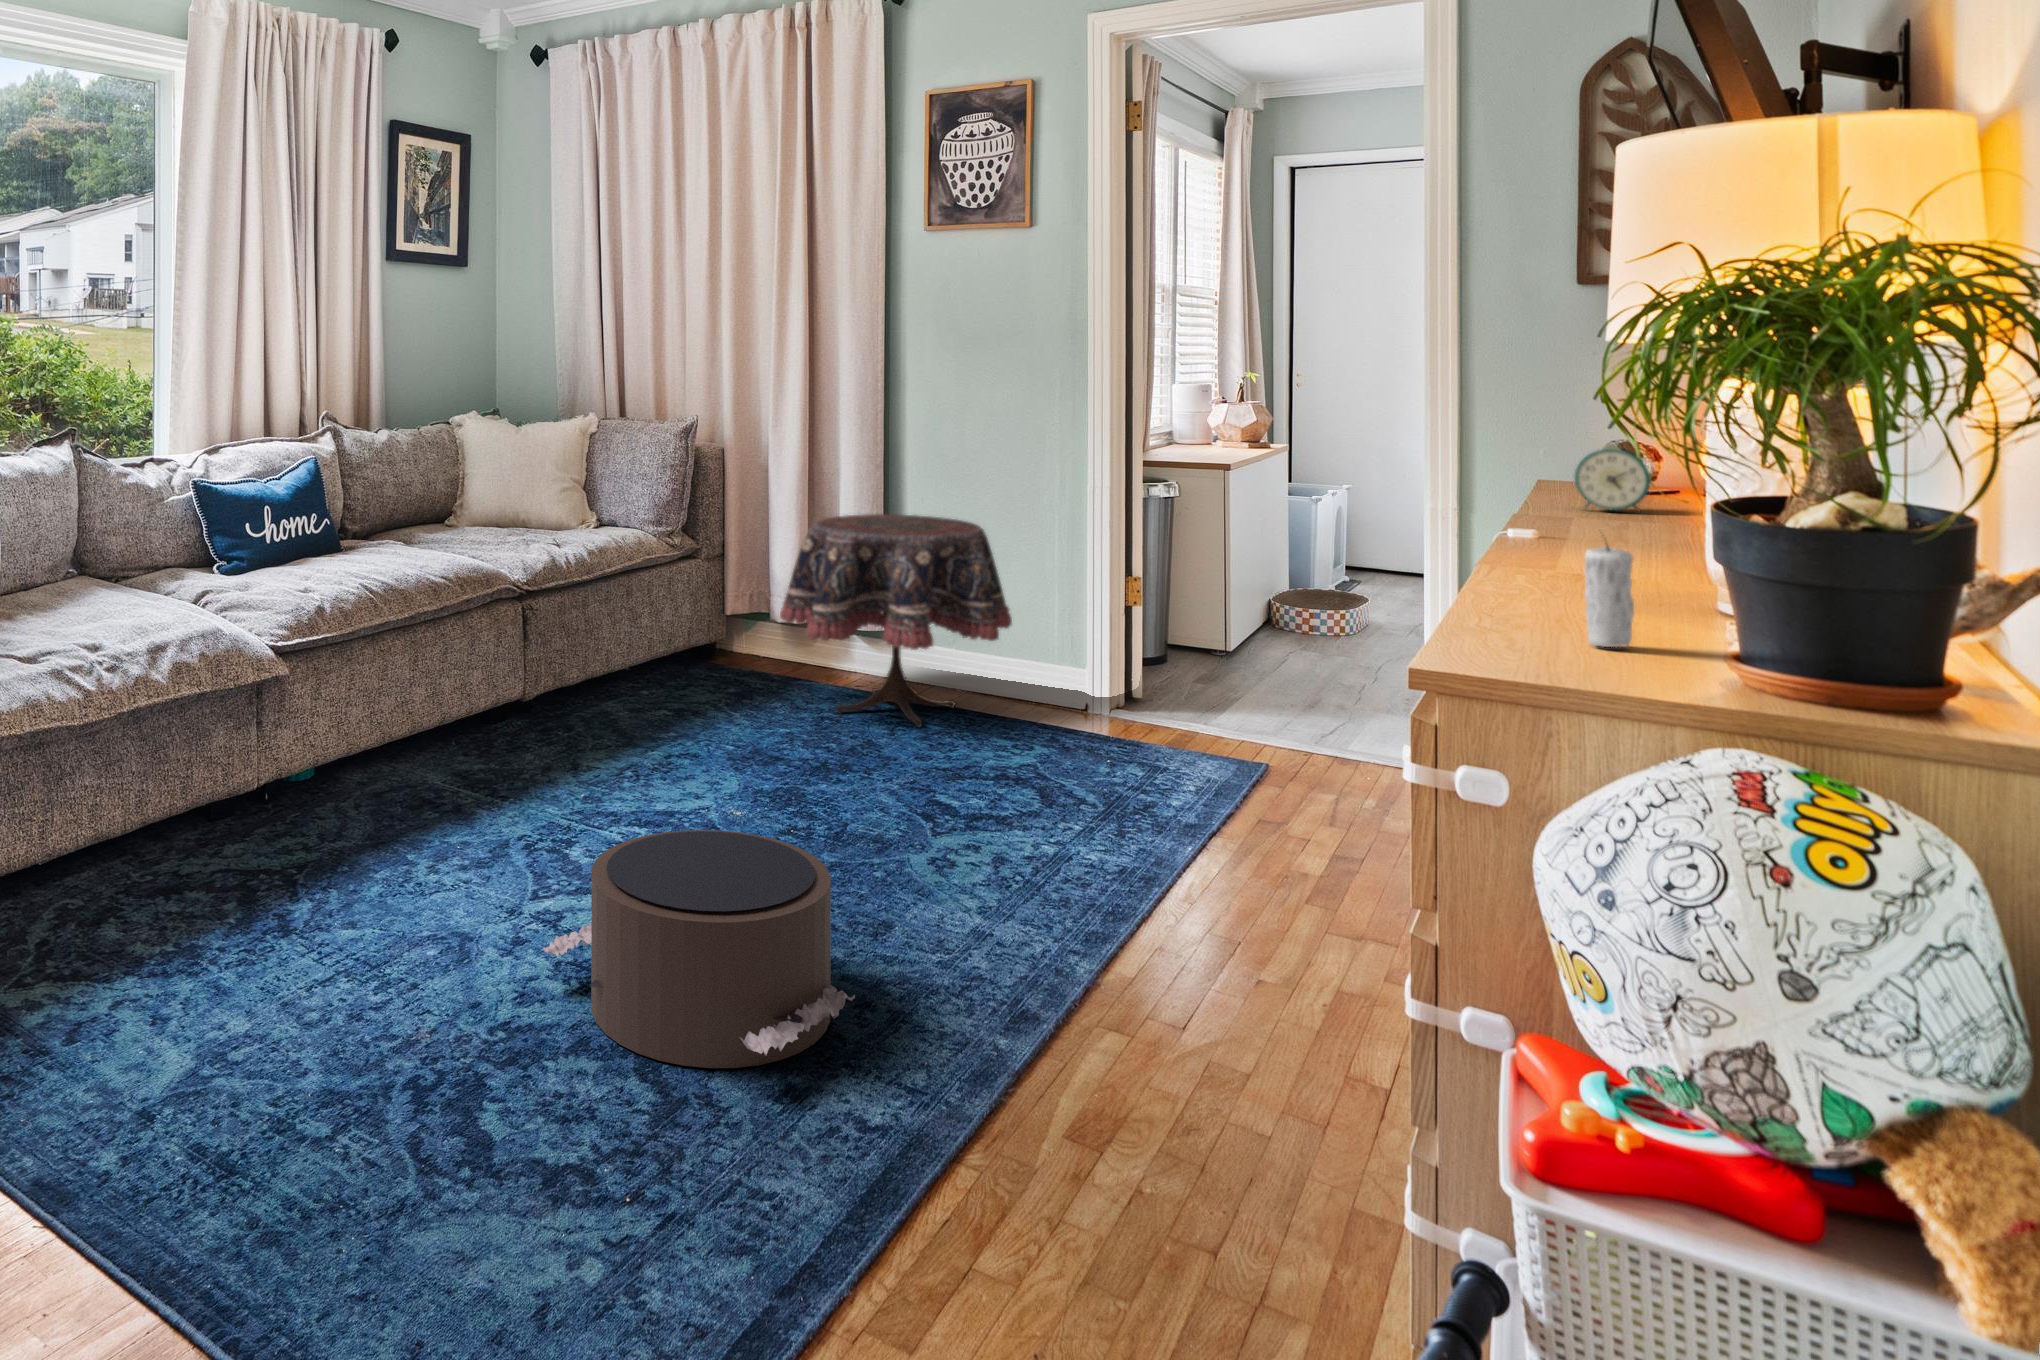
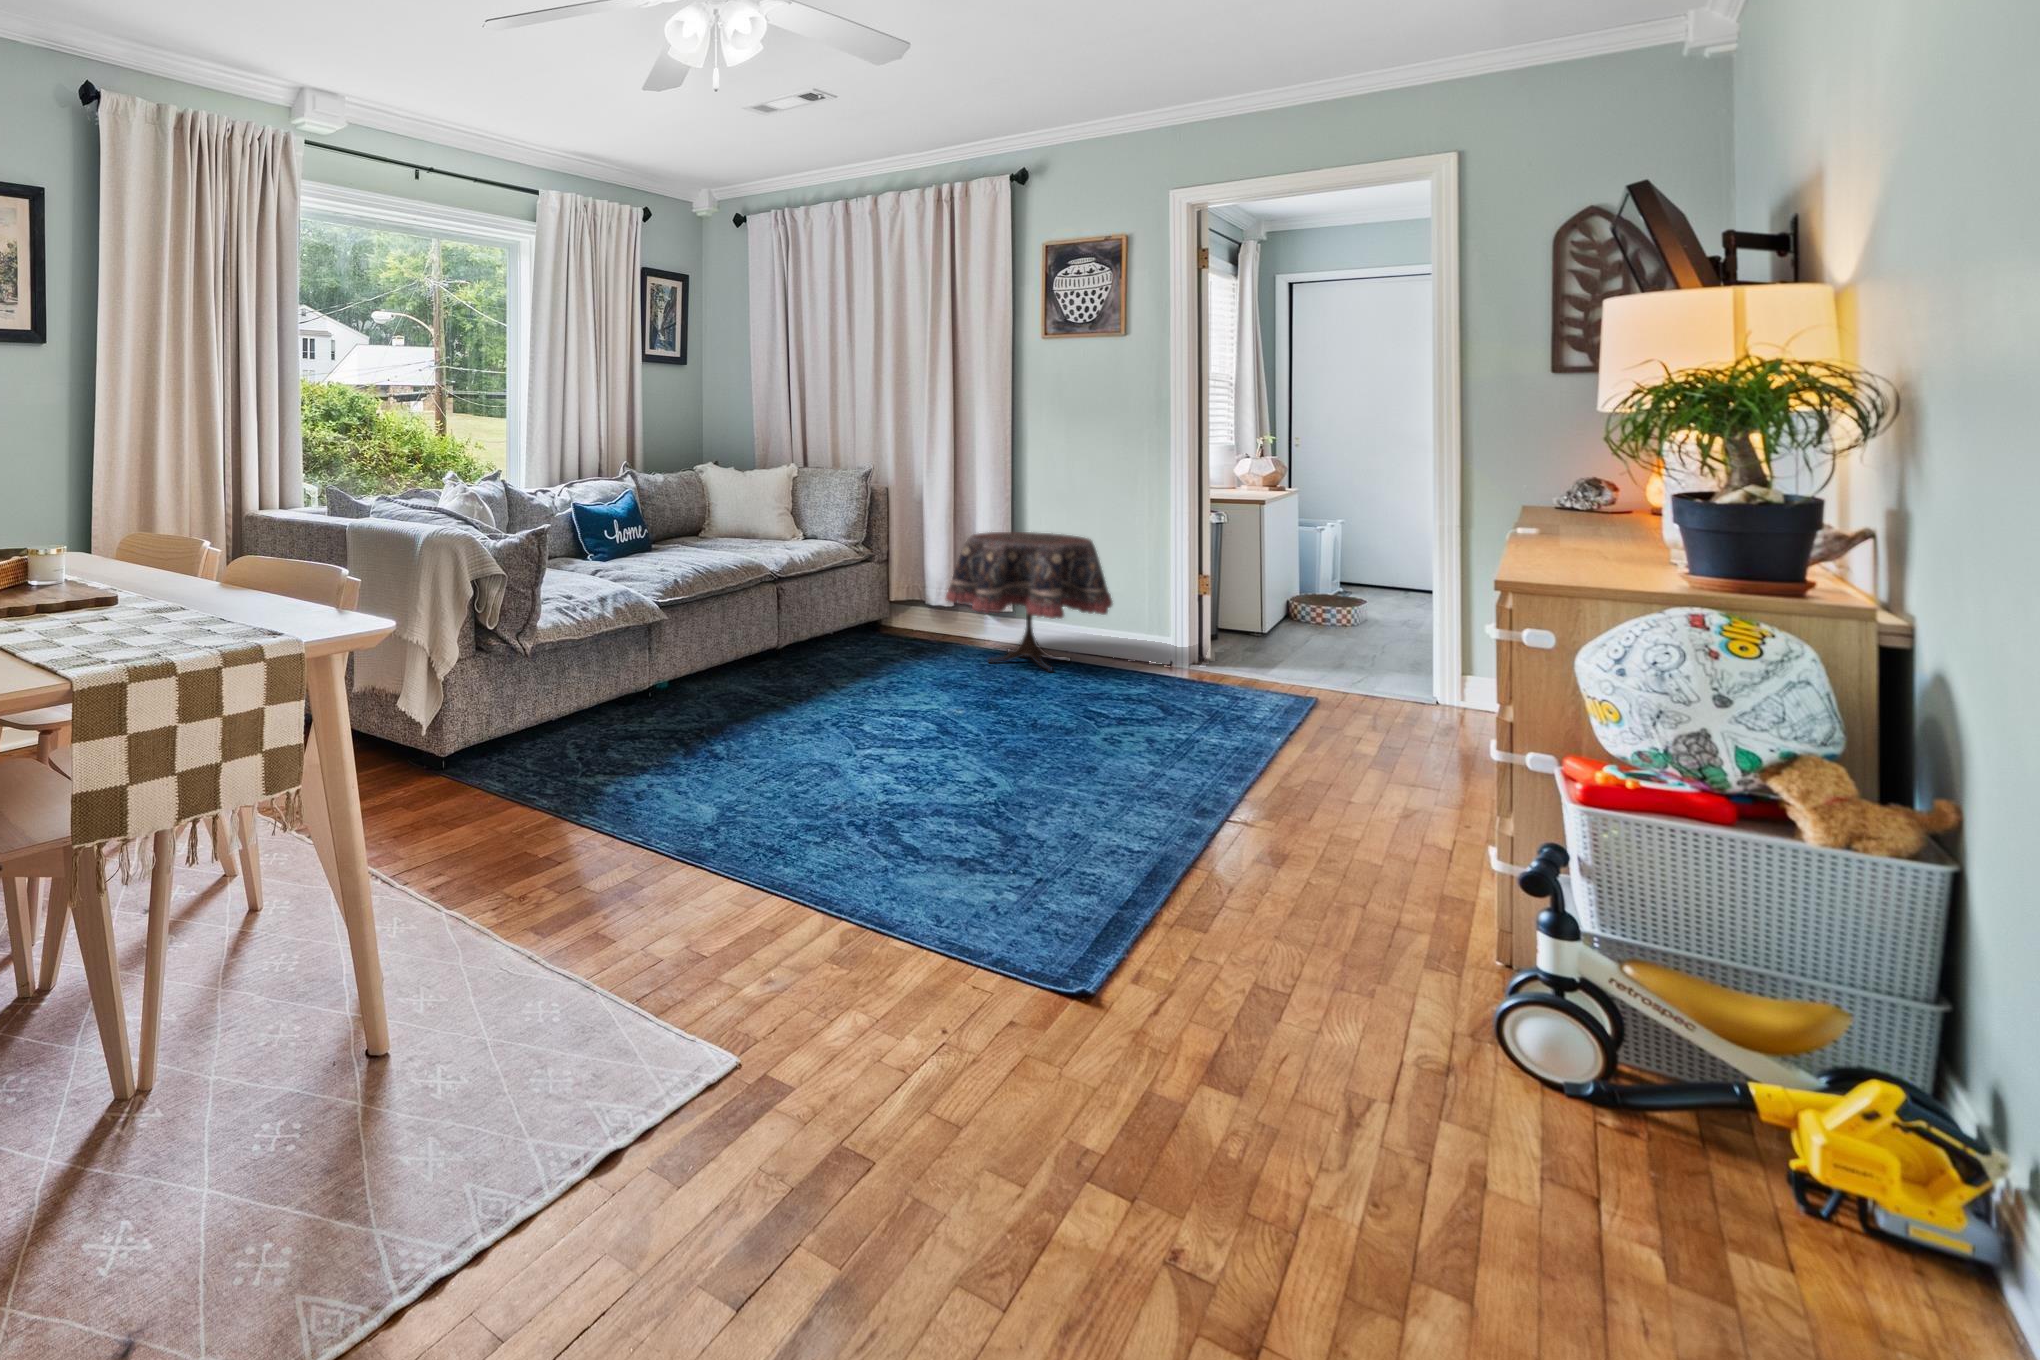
alarm clock: present [1574,445,1651,512] -> none [1559,478,1614,521]
candle: present [1585,545,1634,647] -> none [1594,513,1624,575]
pouf: present [543,830,855,1068] -> none [887,709,1093,832]

